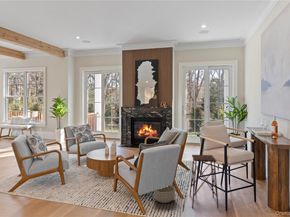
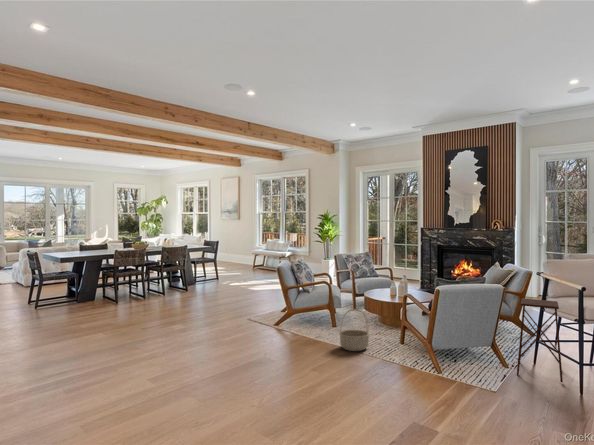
basket: present [154,185,175,203] -> present [339,309,369,351]

